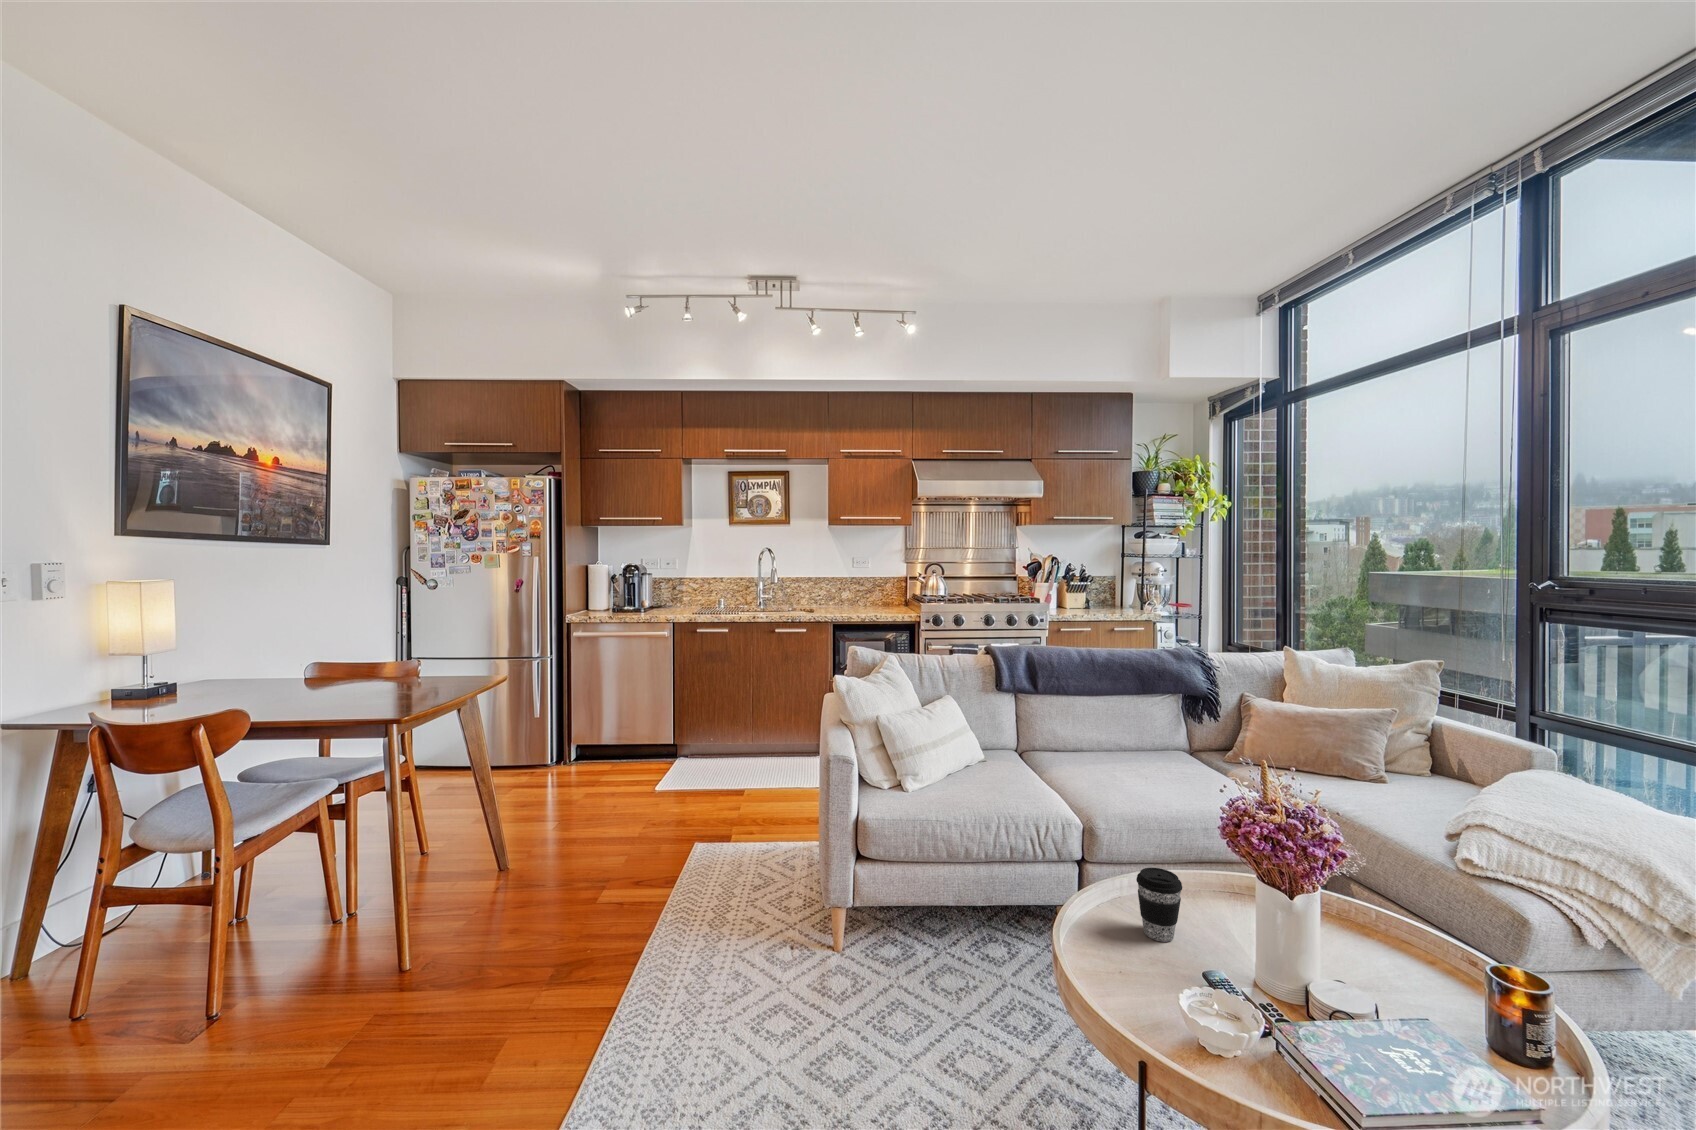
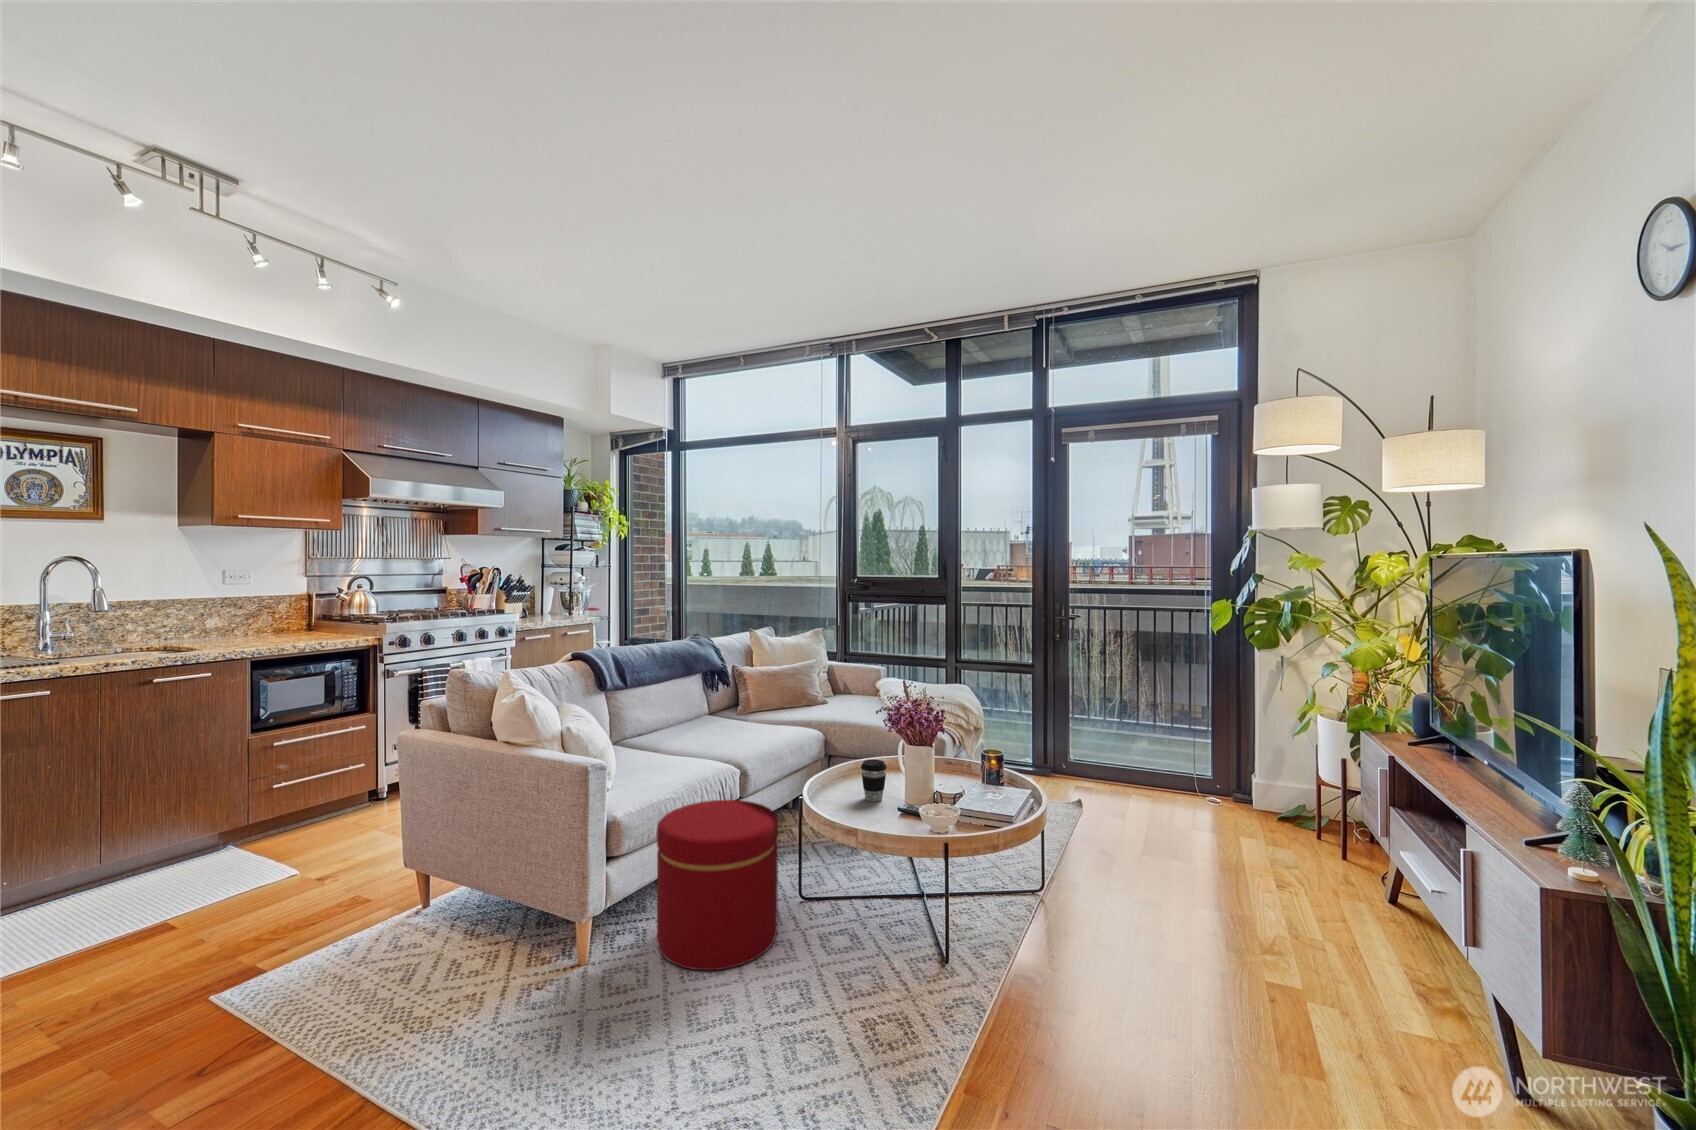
ottoman: none [880,834,1026,1054] -> present [657,800,778,970]

